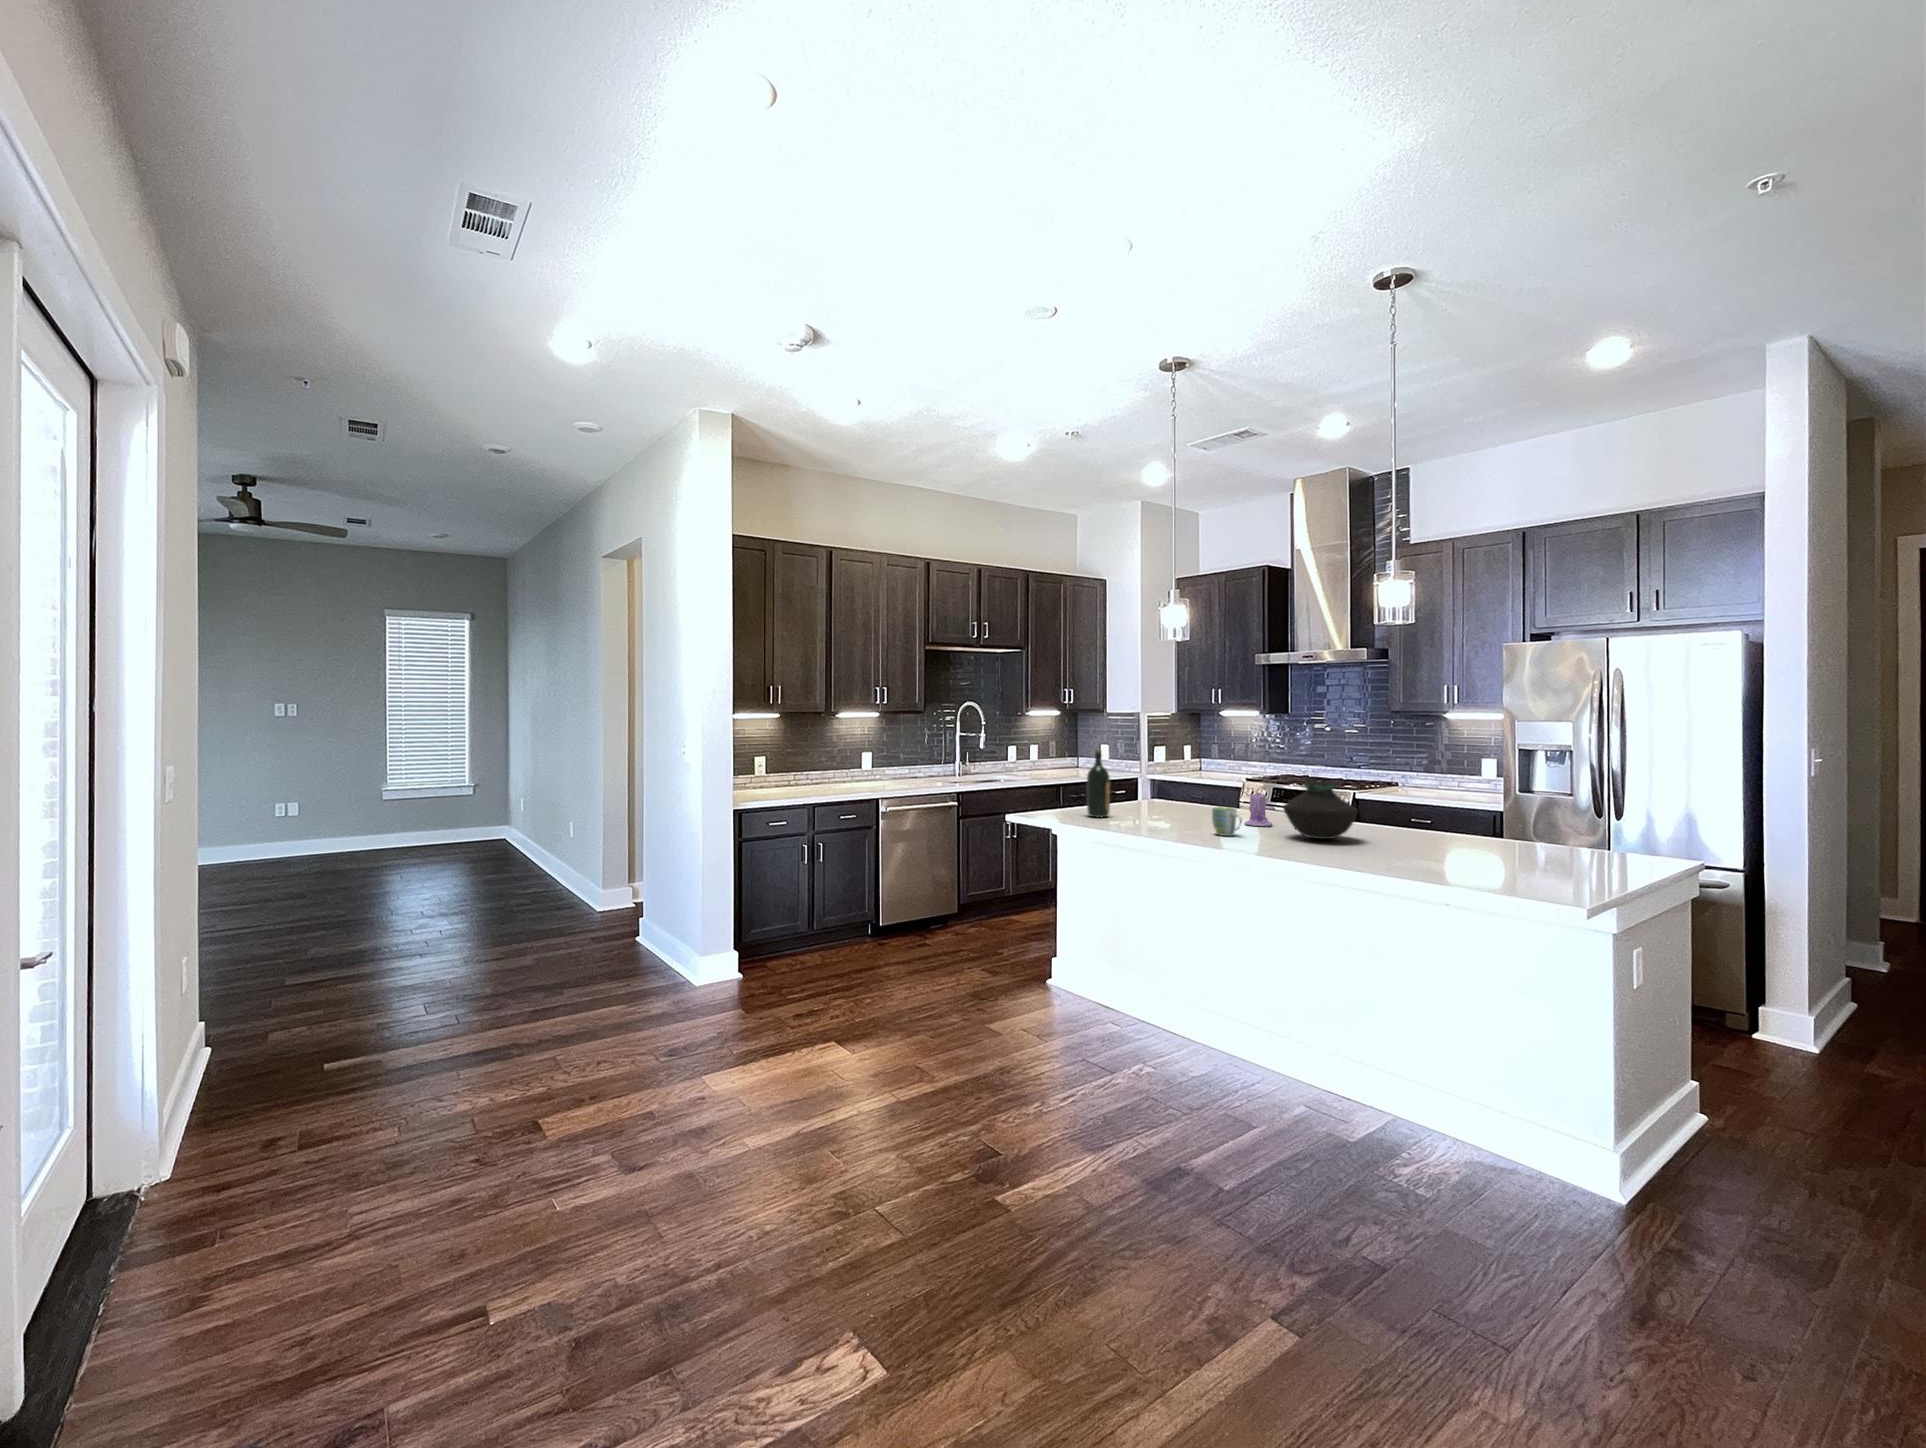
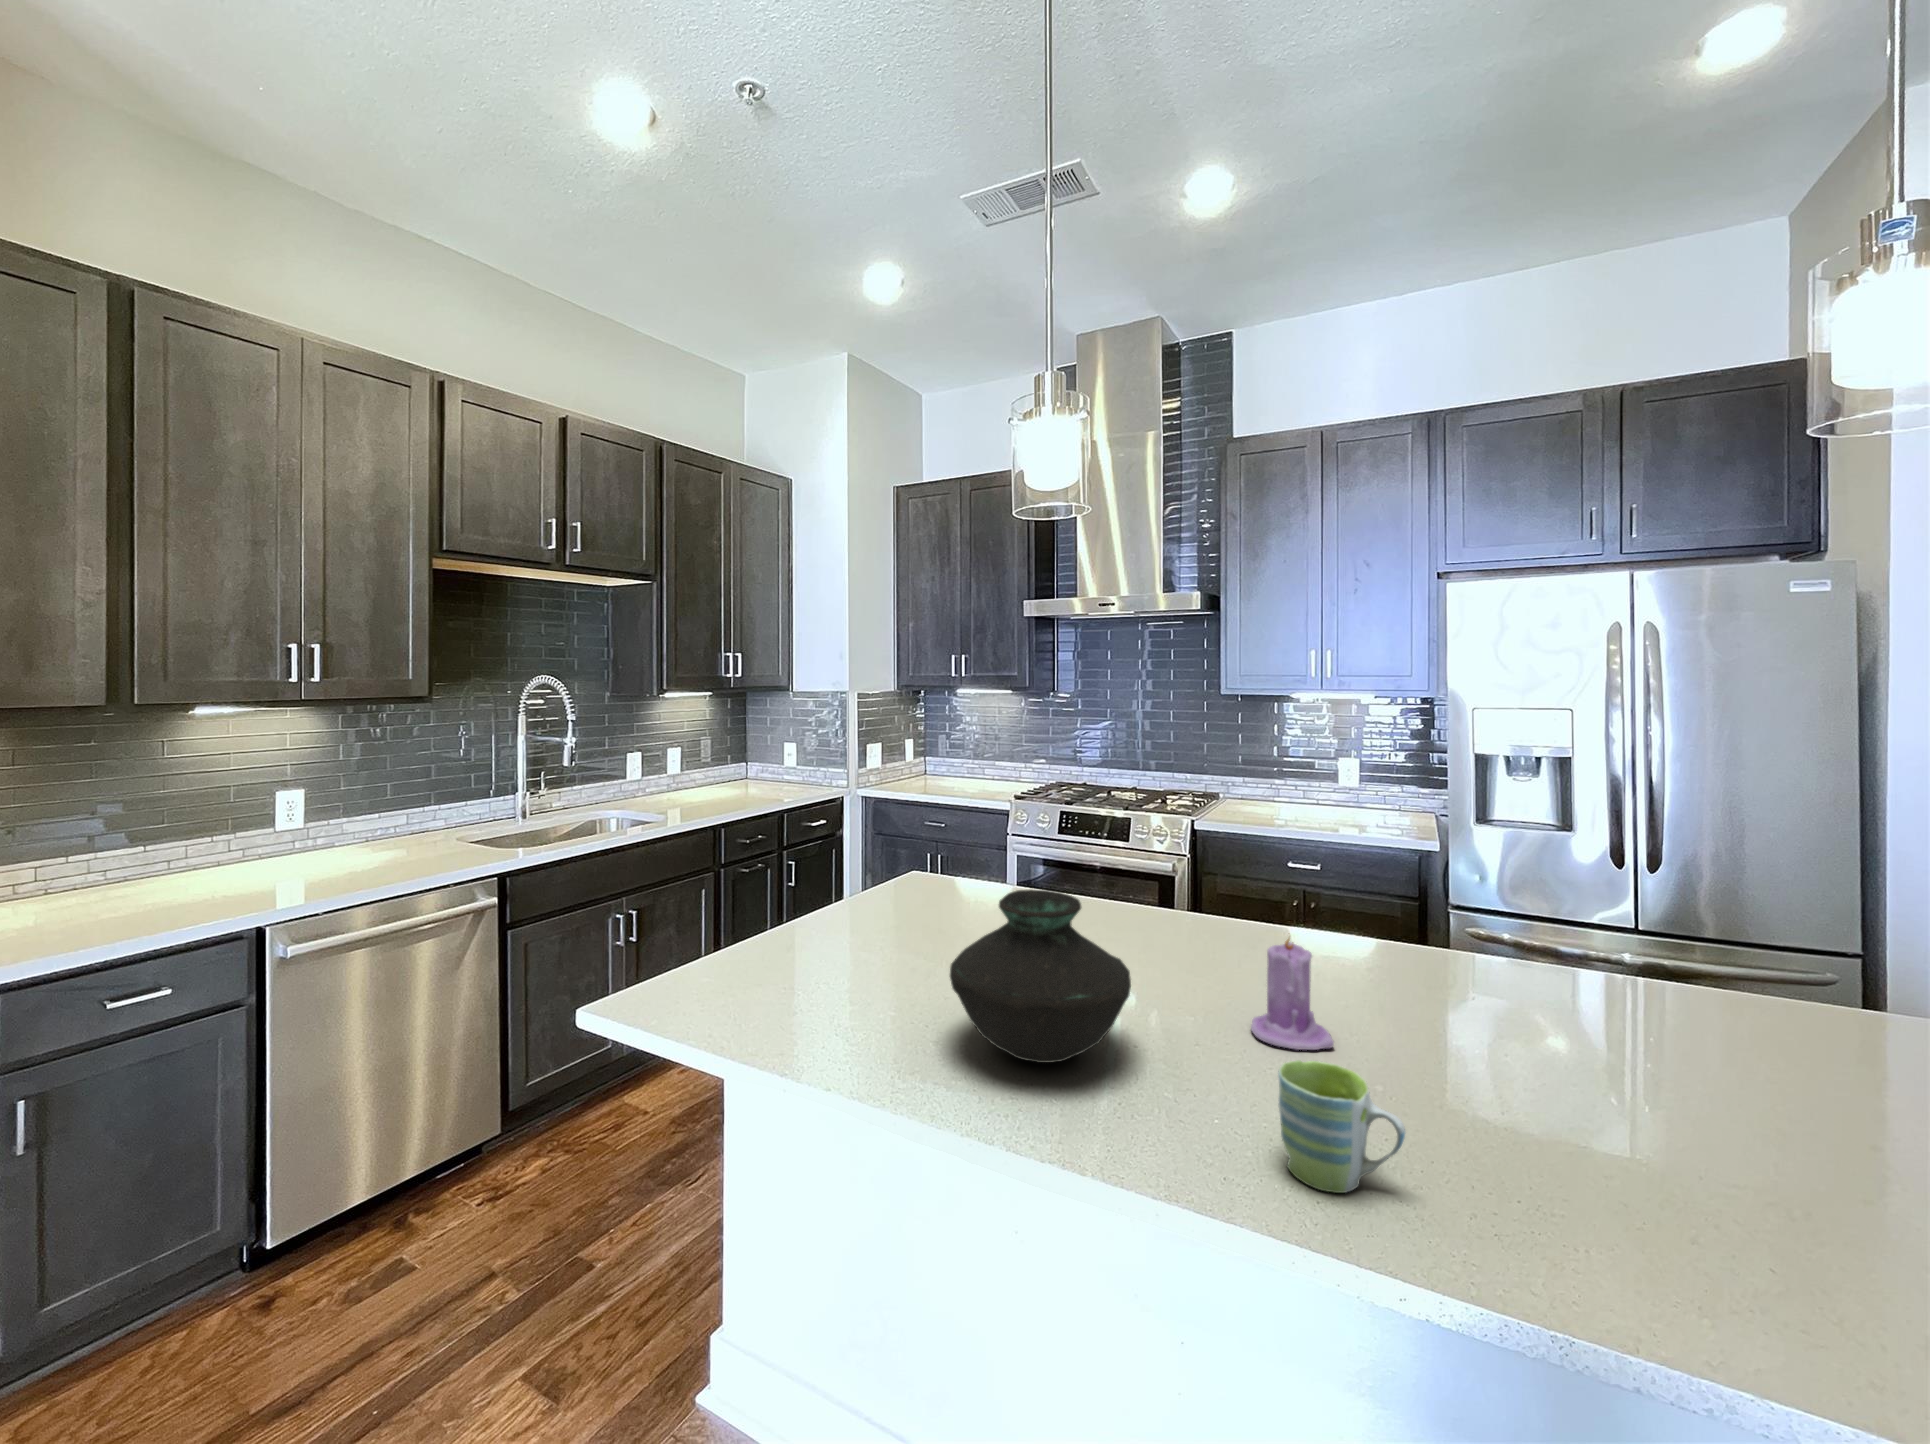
wine bottle: present [1087,750,1110,817] -> none [804,833,874,1049]
vase: present [1283,780,1358,839] -> present [950,890,1131,1063]

